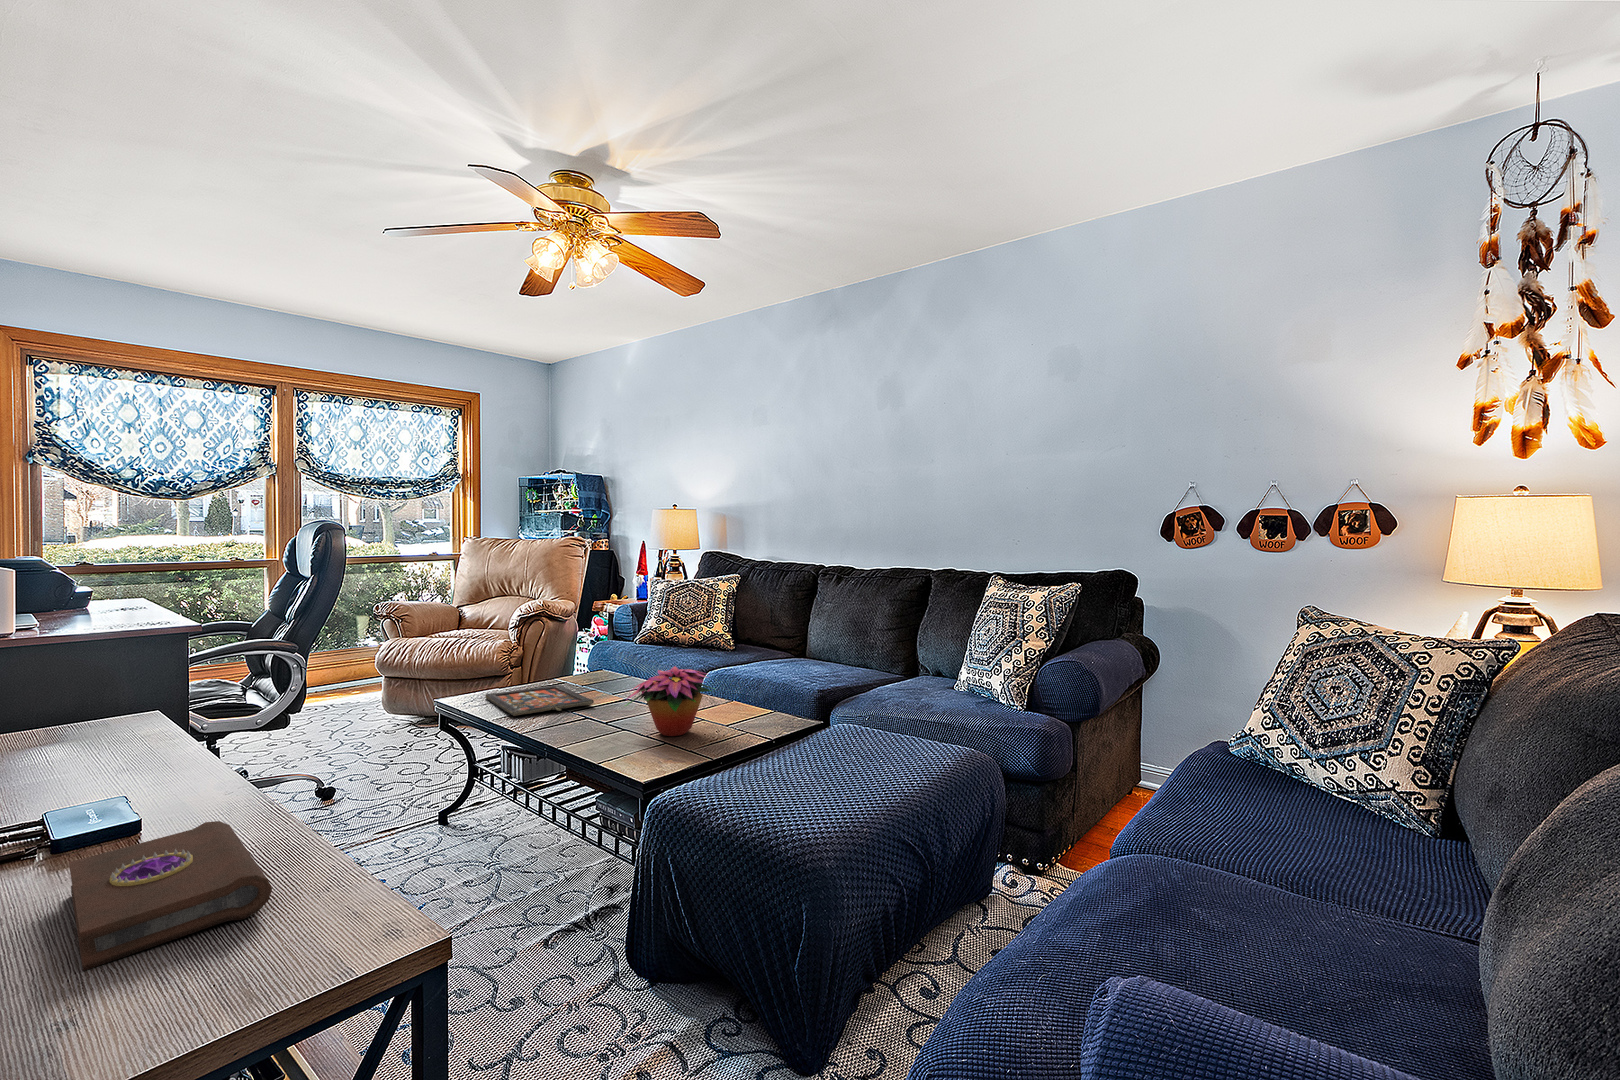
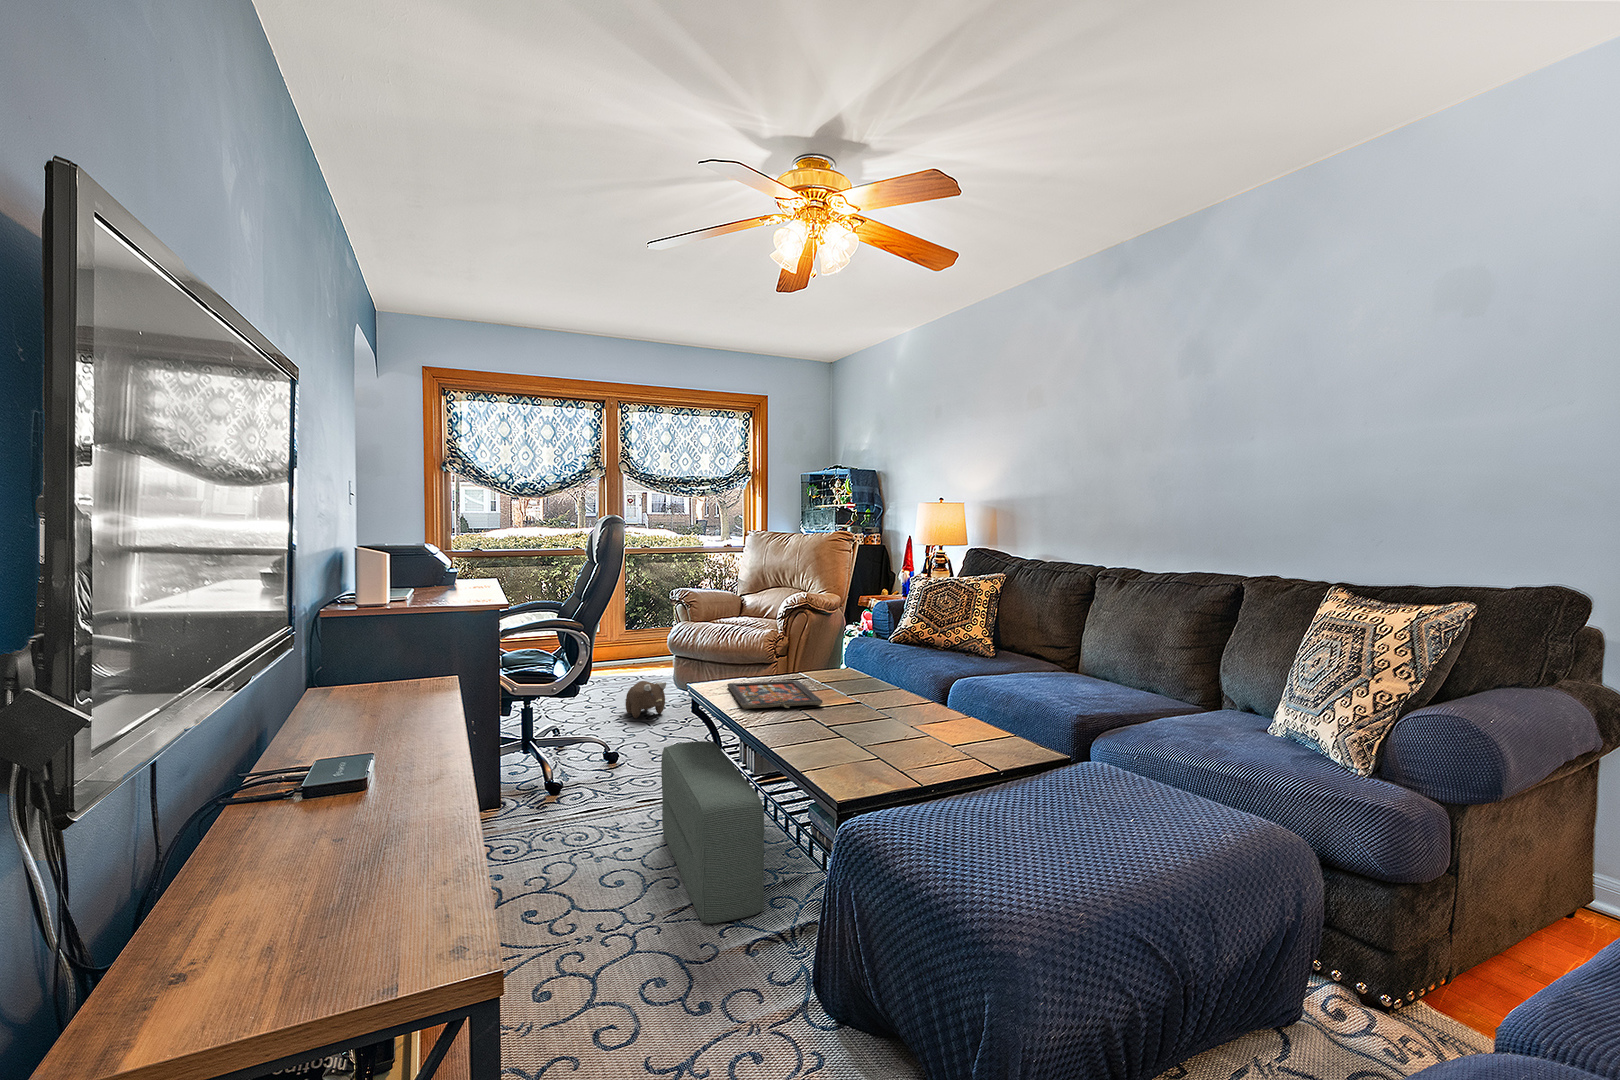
flower arrangement: present [625,666,713,736] -> none [837,672,945,751]
plush toy: none [328,705,383,750] -> present [625,681,666,718]
pouf: none [416,755,553,931] -> present [661,741,764,924]
book: present [69,821,272,971] -> none [240,791,419,922]

